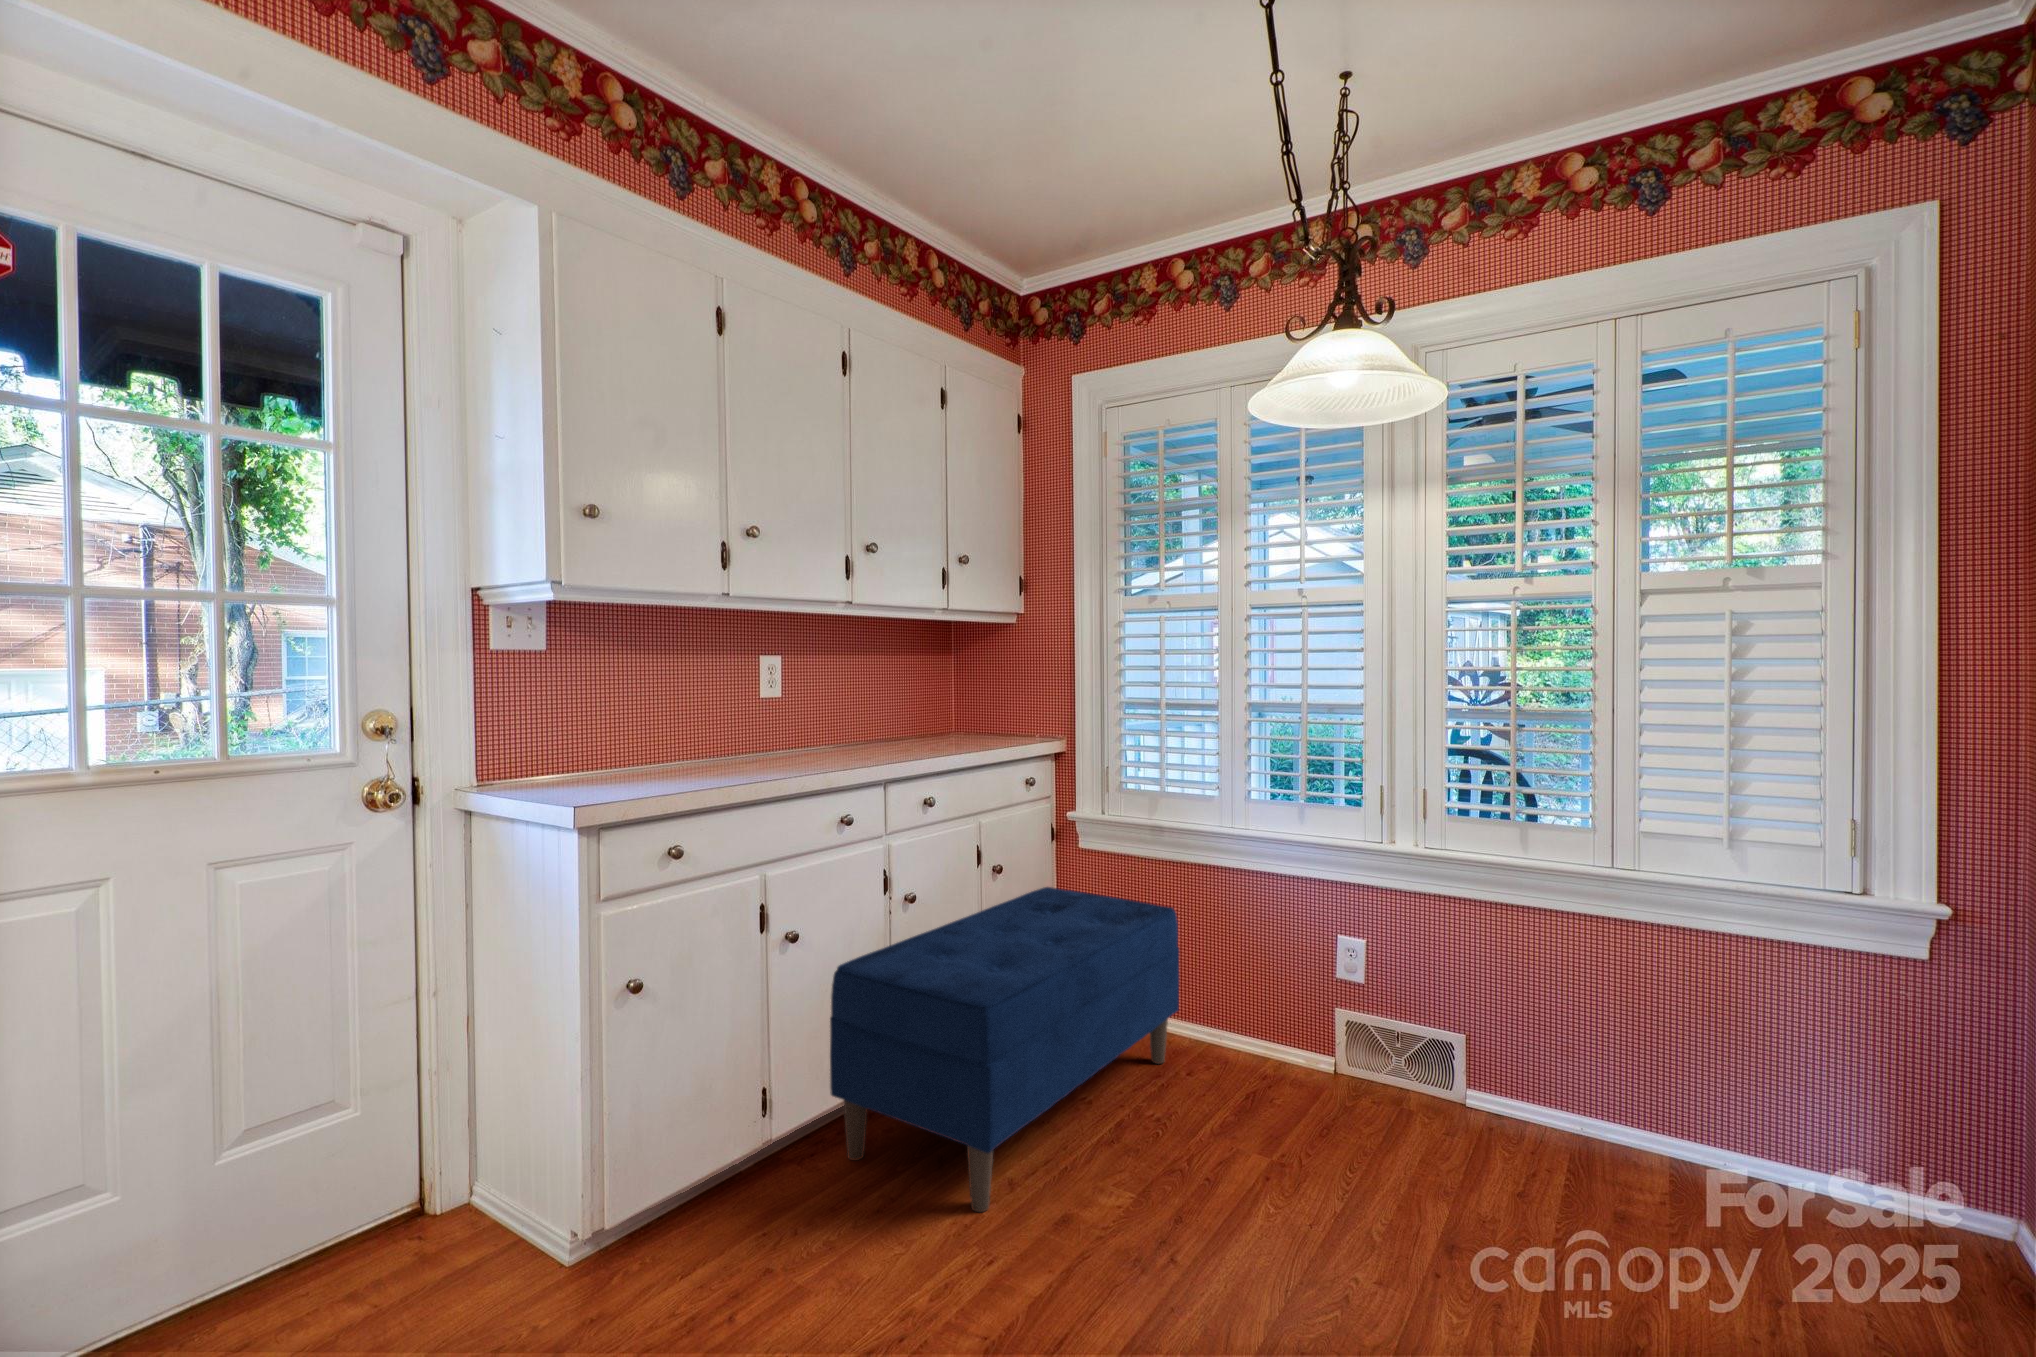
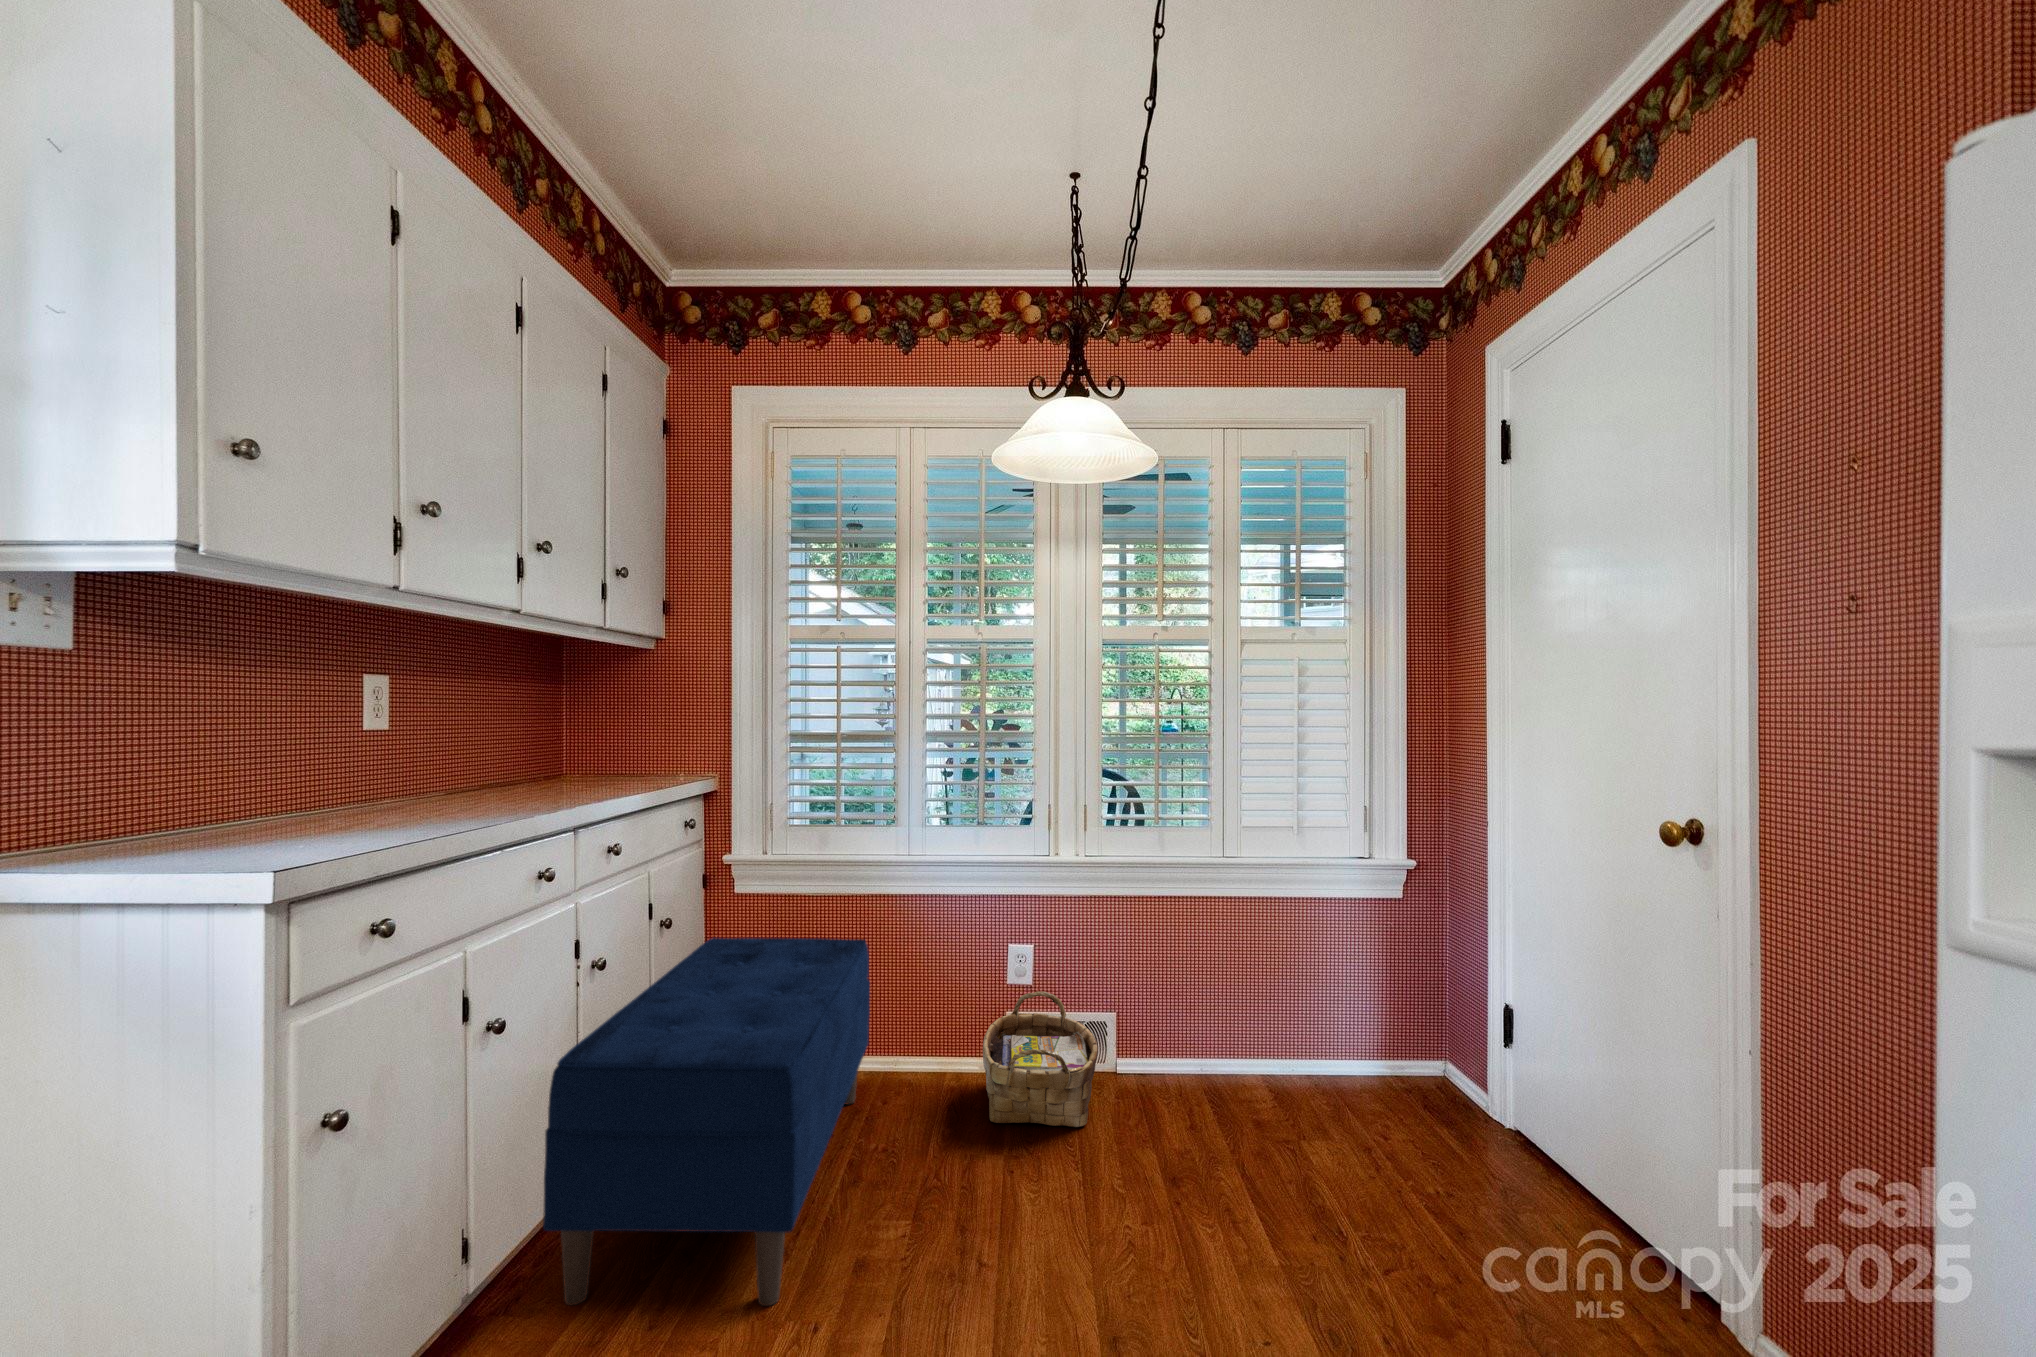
woven basket: none [1277,992,1417,1148] -> present [983,992,1098,1127]

